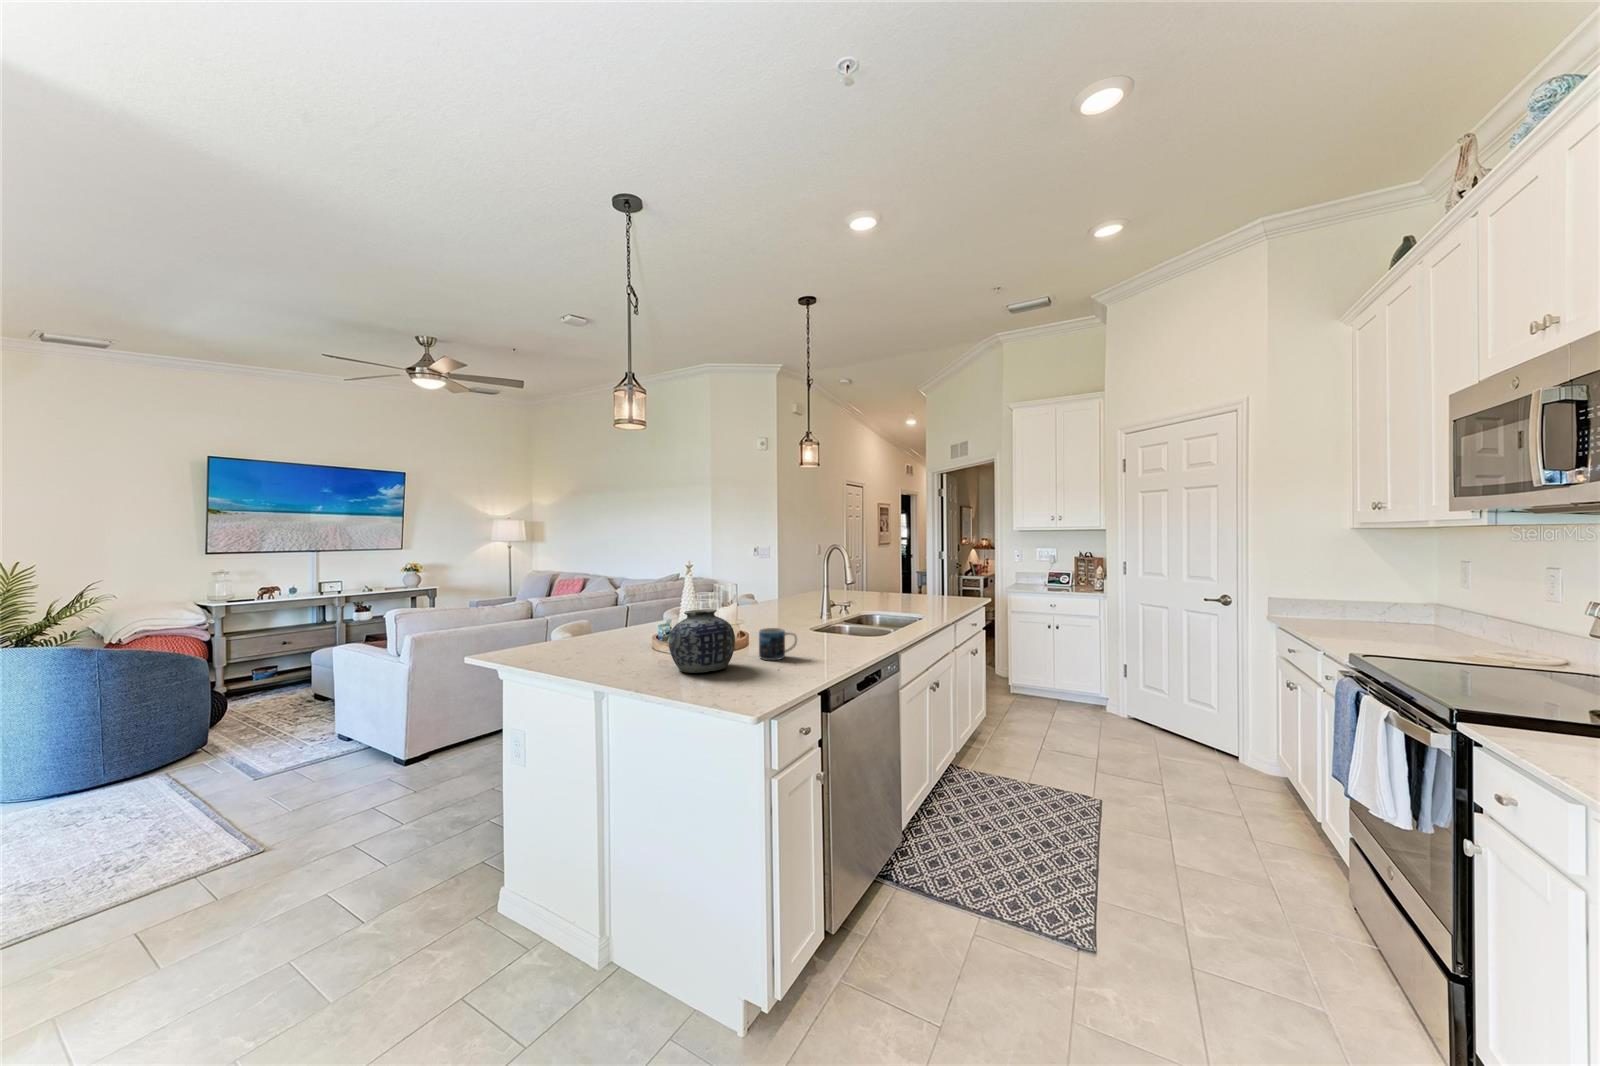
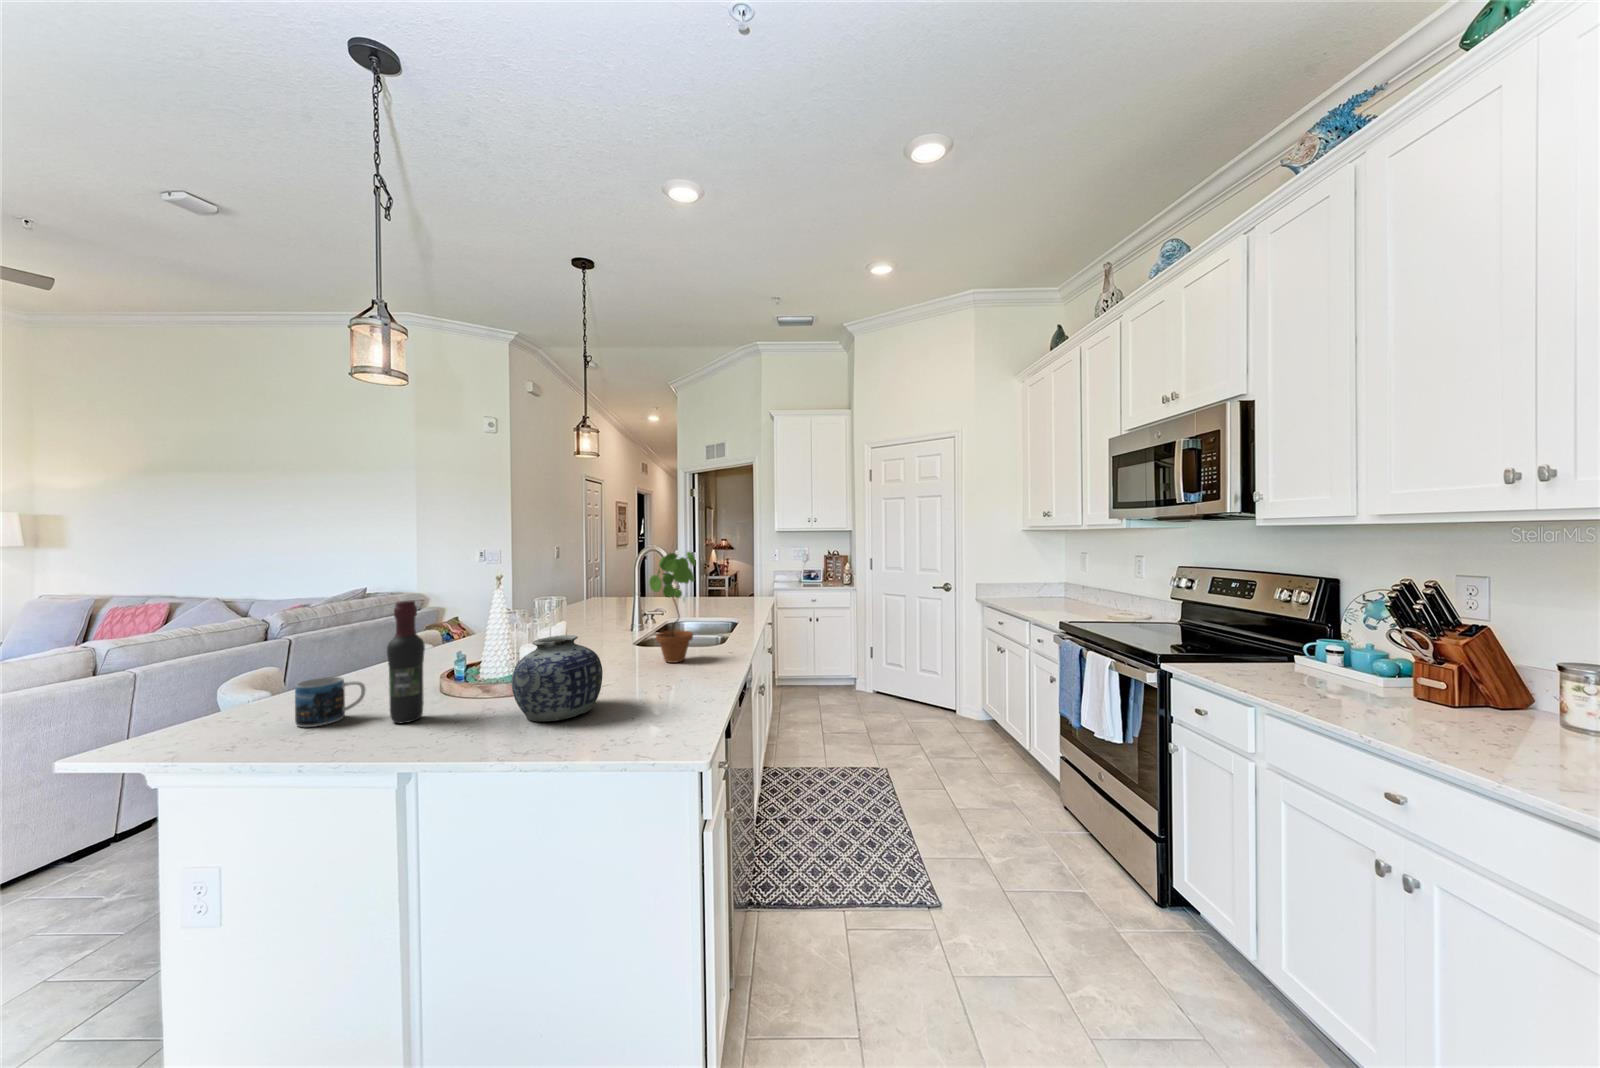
potted plant: none [805,547,848,645] -> present [649,552,696,663]
wine bottle: none [604,576,627,661] -> present [387,600,425,723]
mug: present [759,628,797,660] -> present [295,677,366,727]

